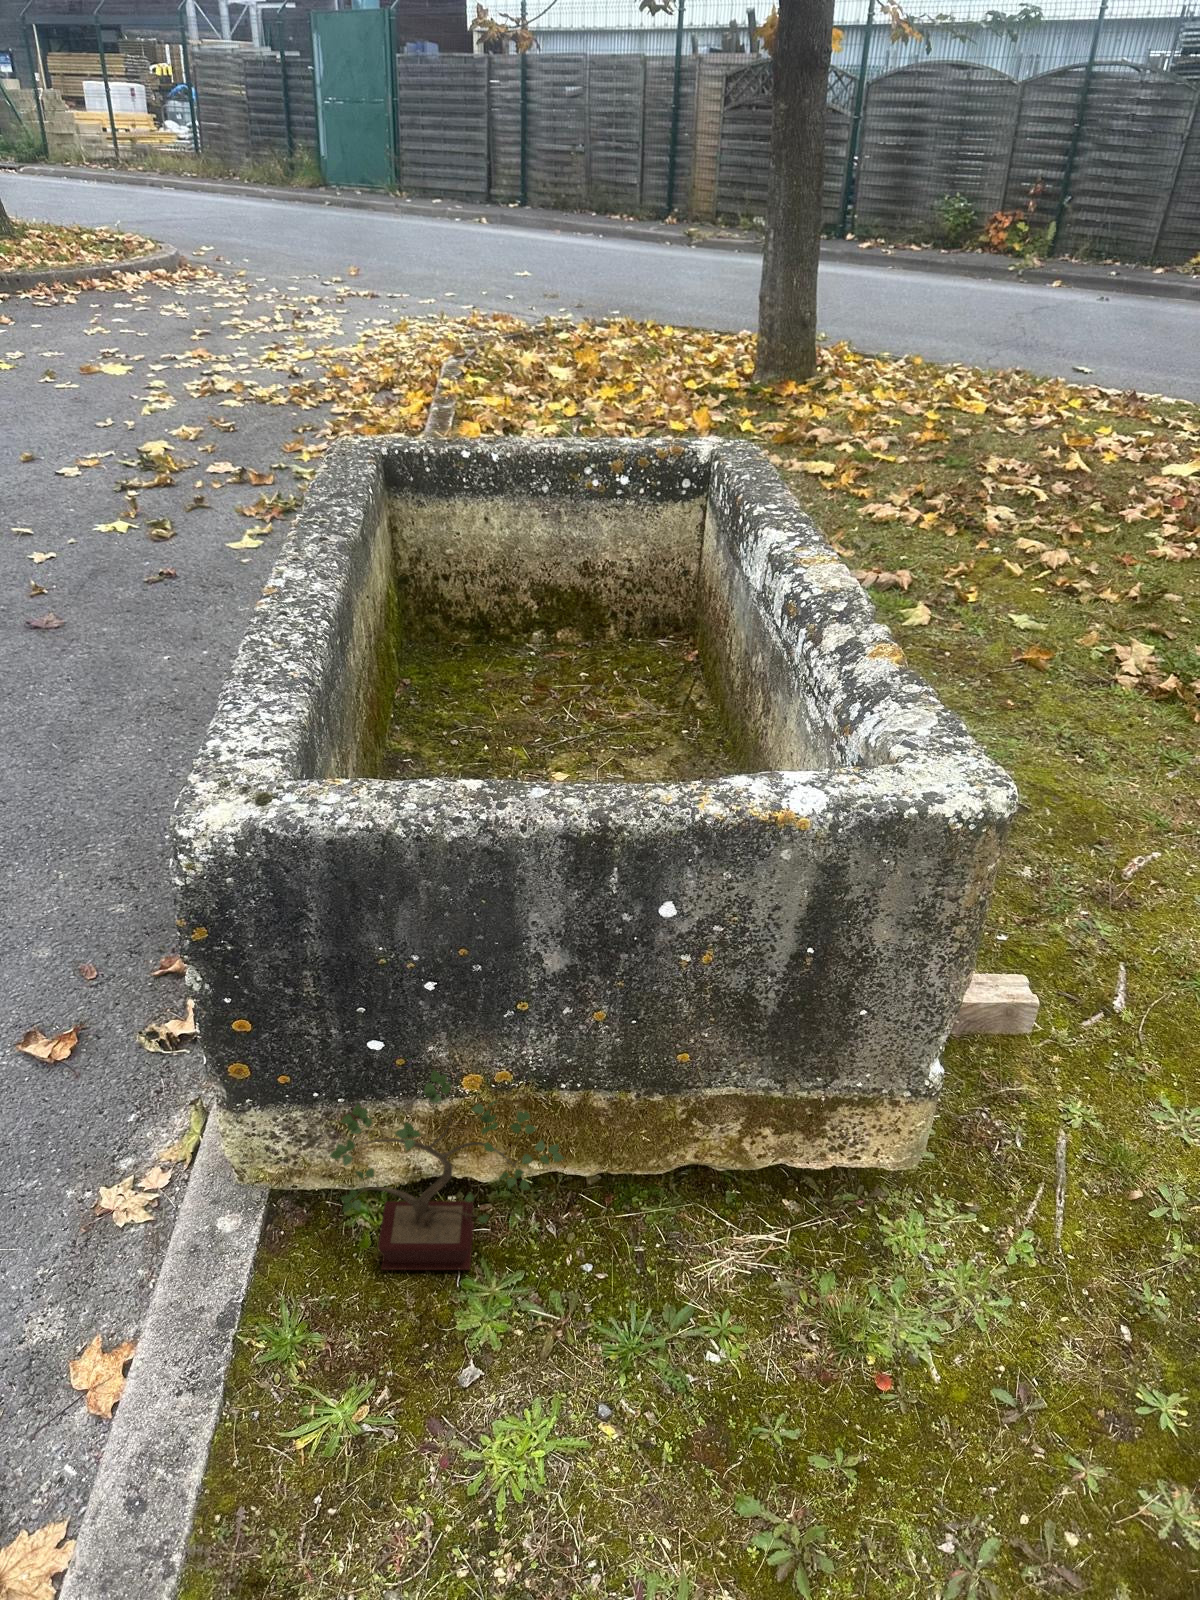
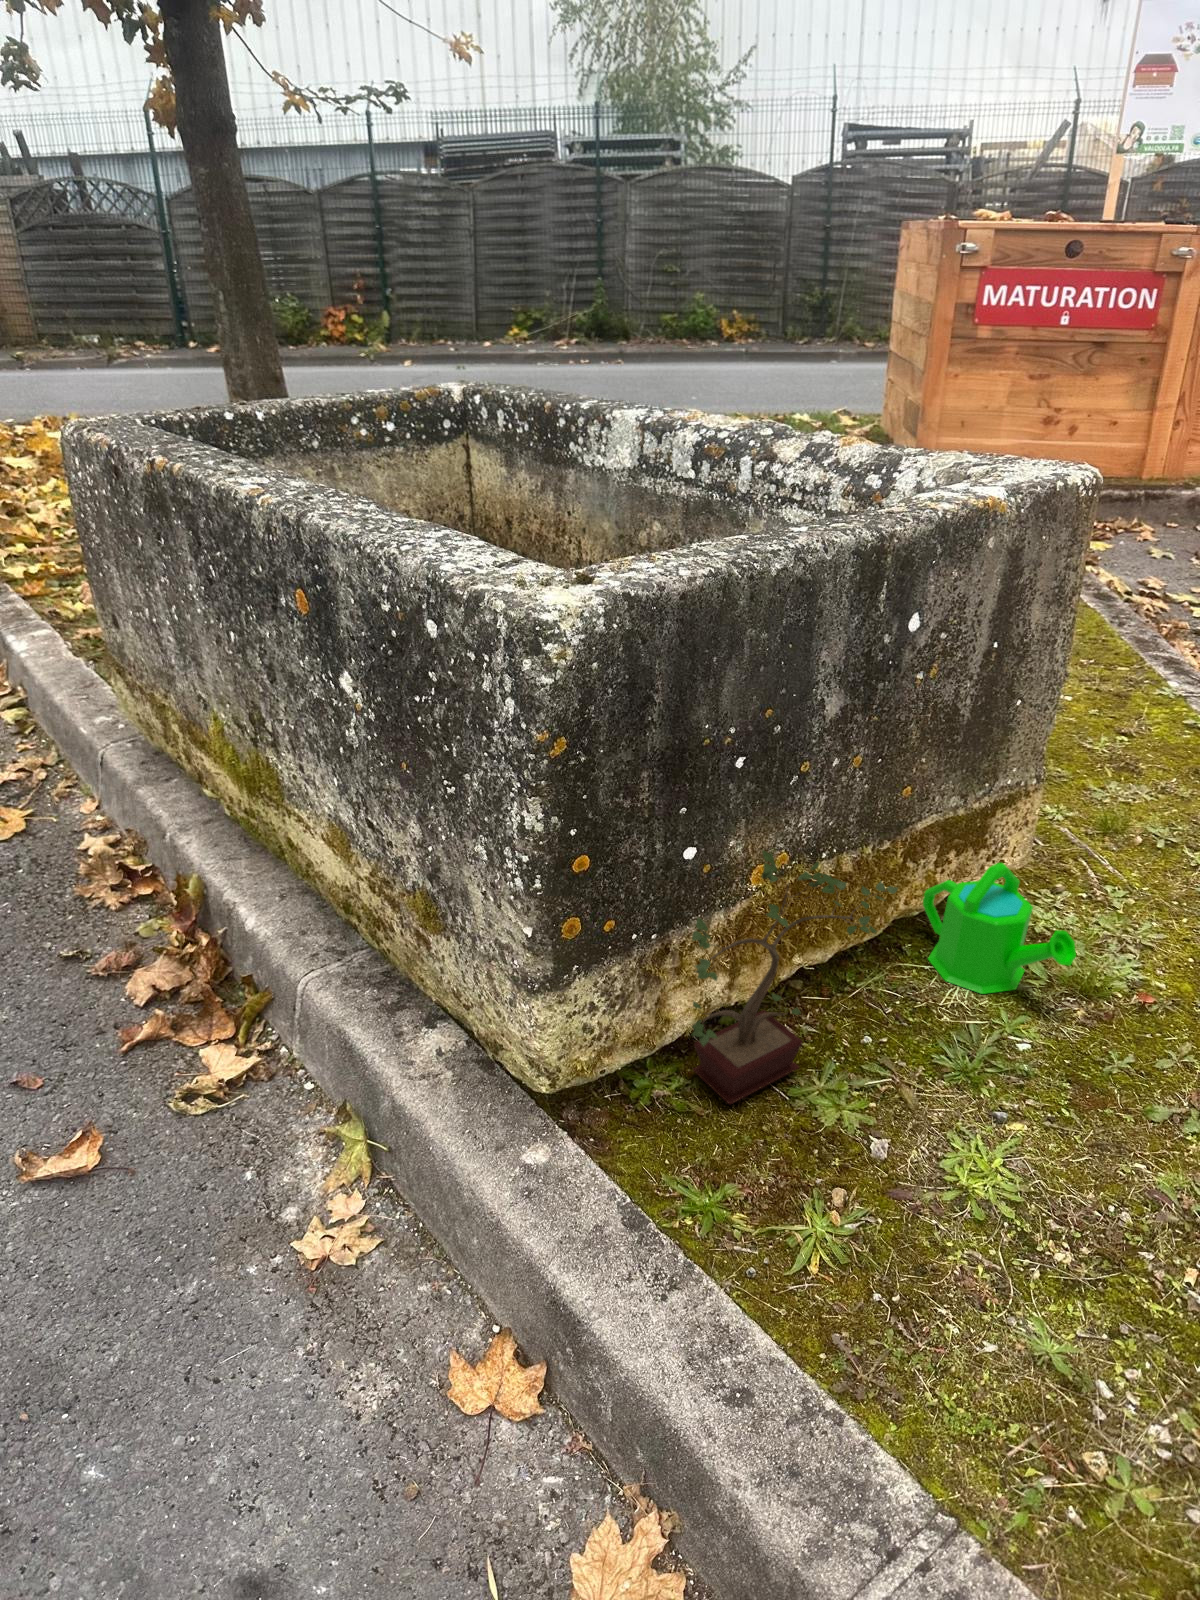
watering can: none [703,1158,808,1316] -> present [923,863,1076,994]

